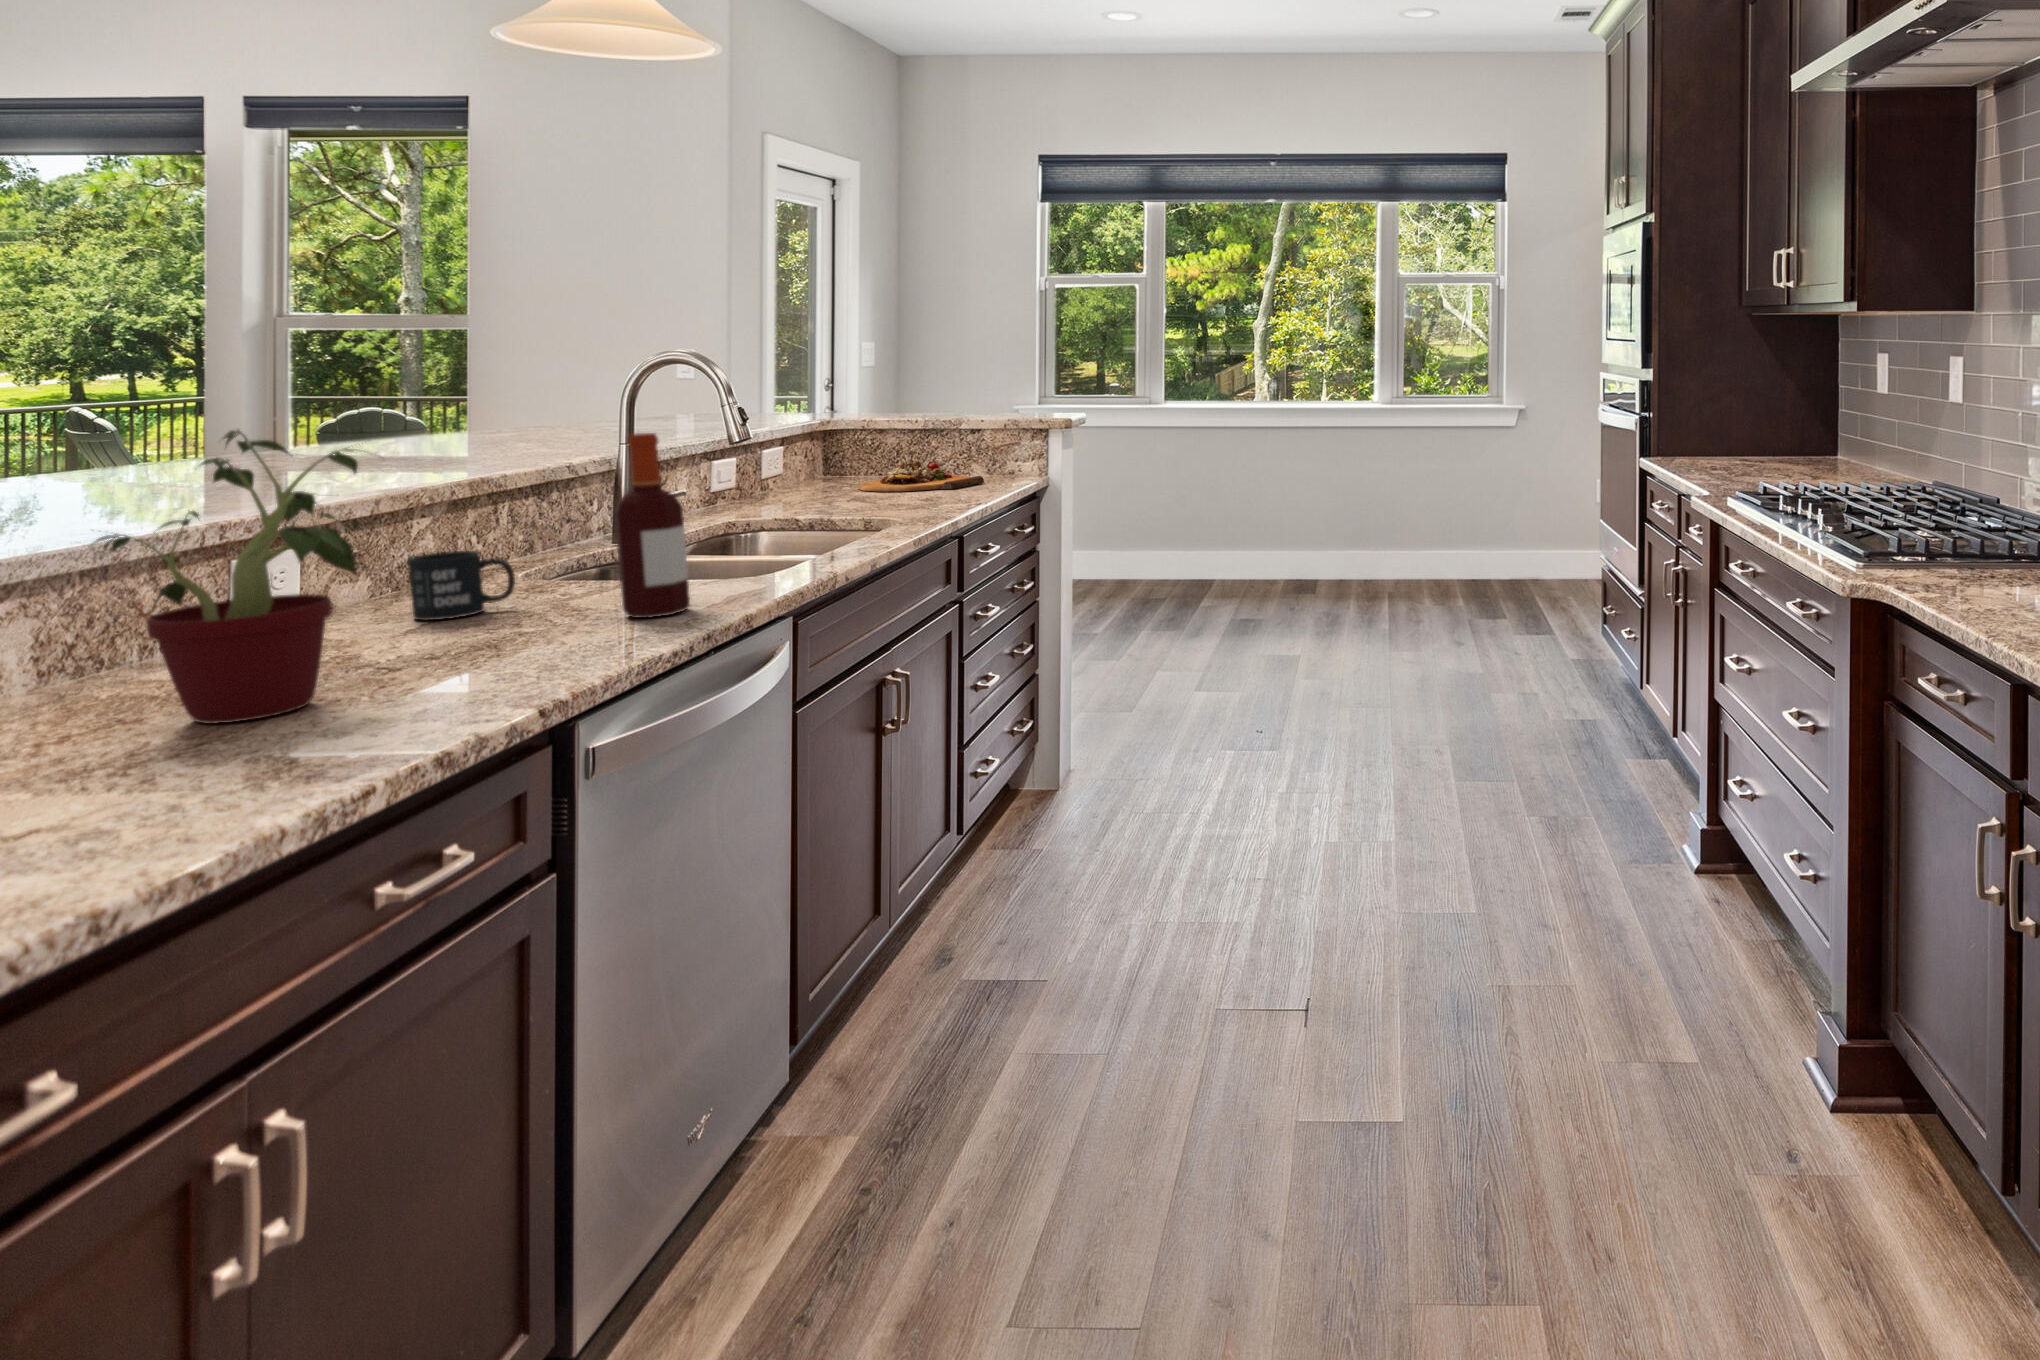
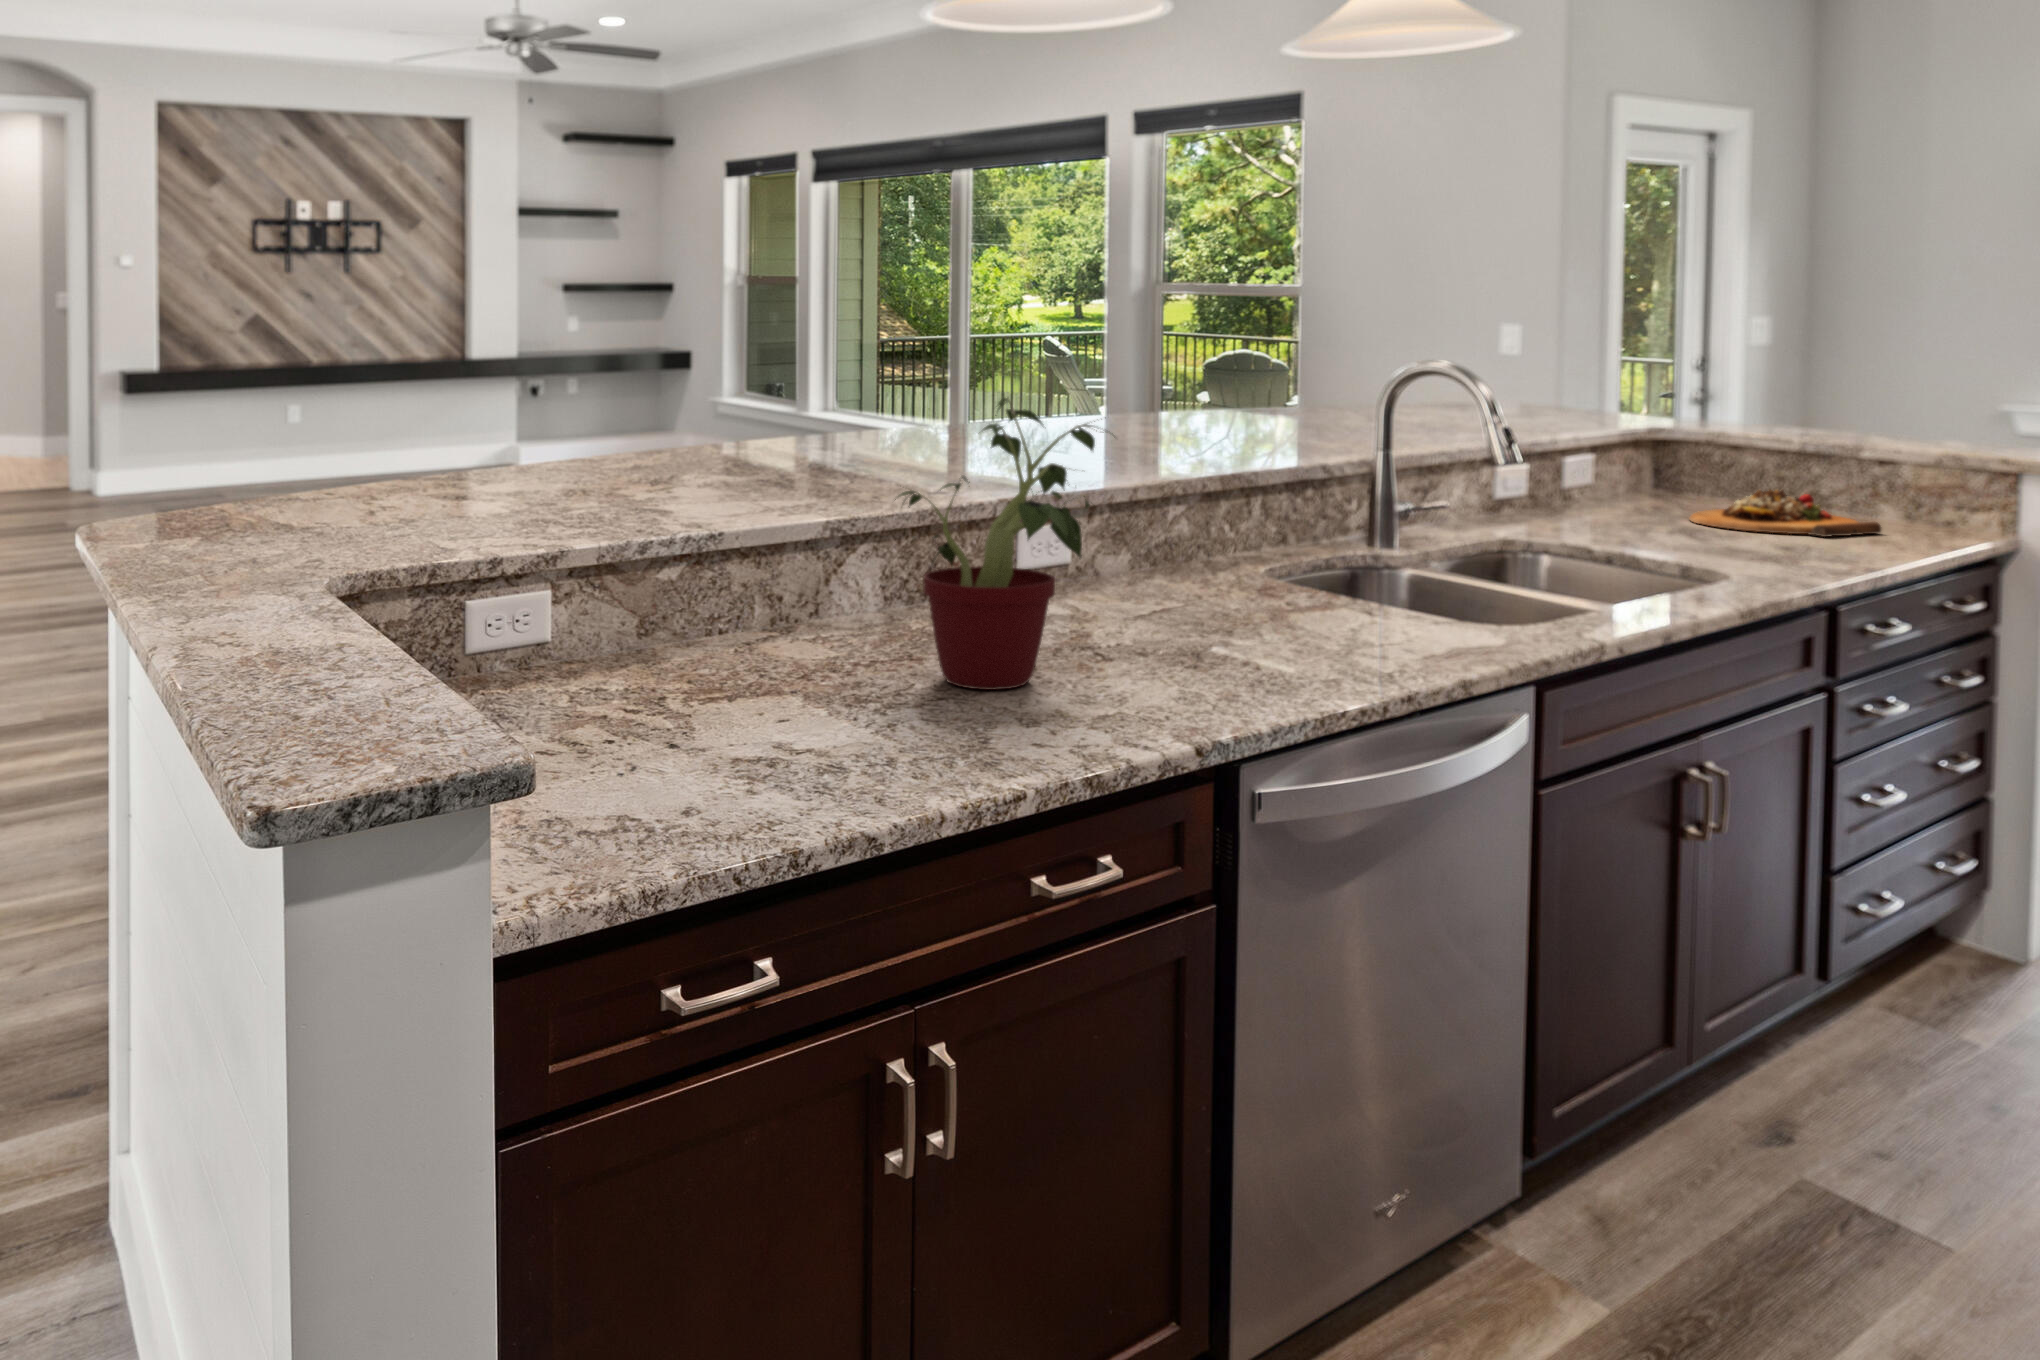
bottle: present [614,433,690,618] -> none [1332,427,1411,658]
mug: present [408,551,515,620] -> none [1149,541,1242,616]

